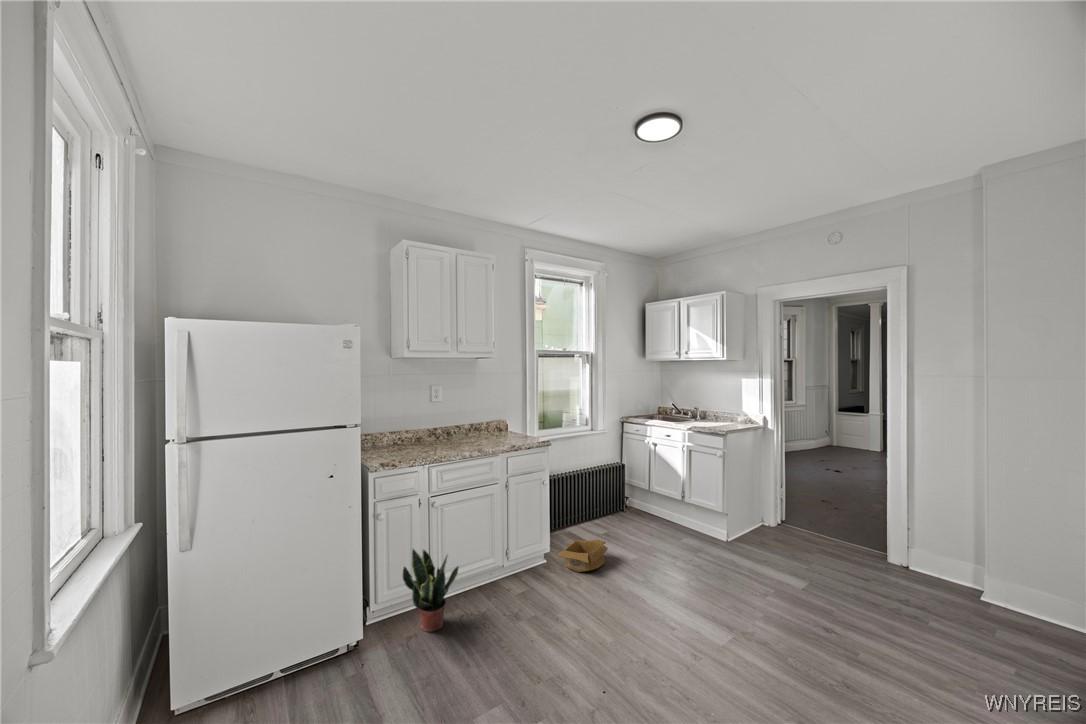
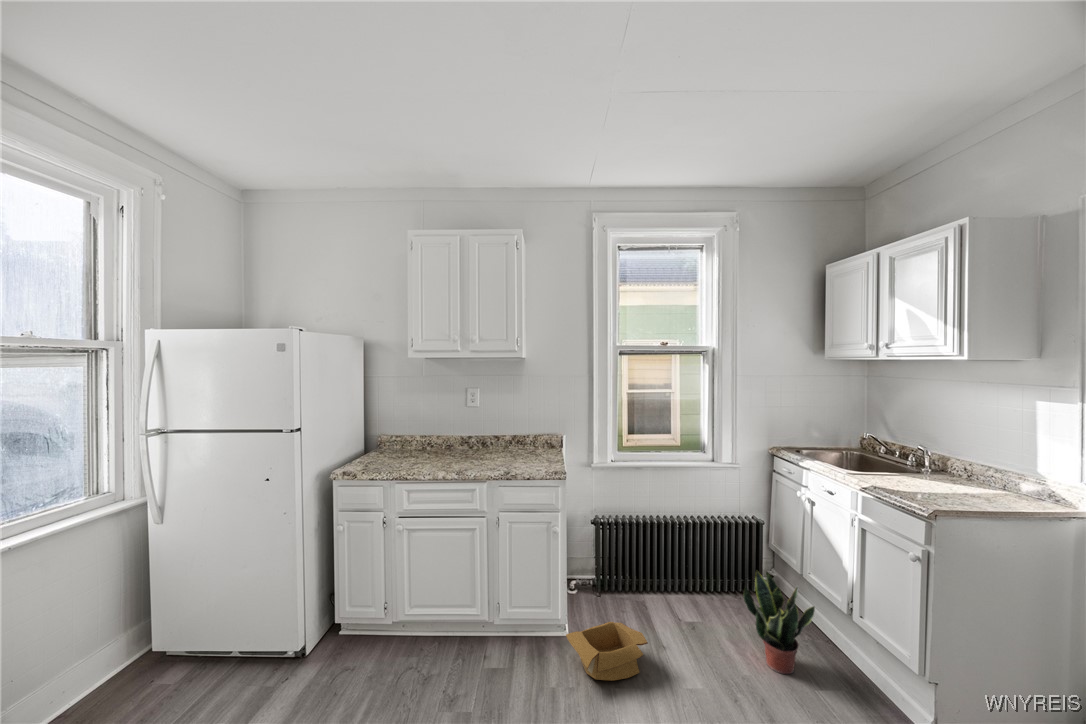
potted plant: present [402,549,458,632] -> present [744,571,815,674]

